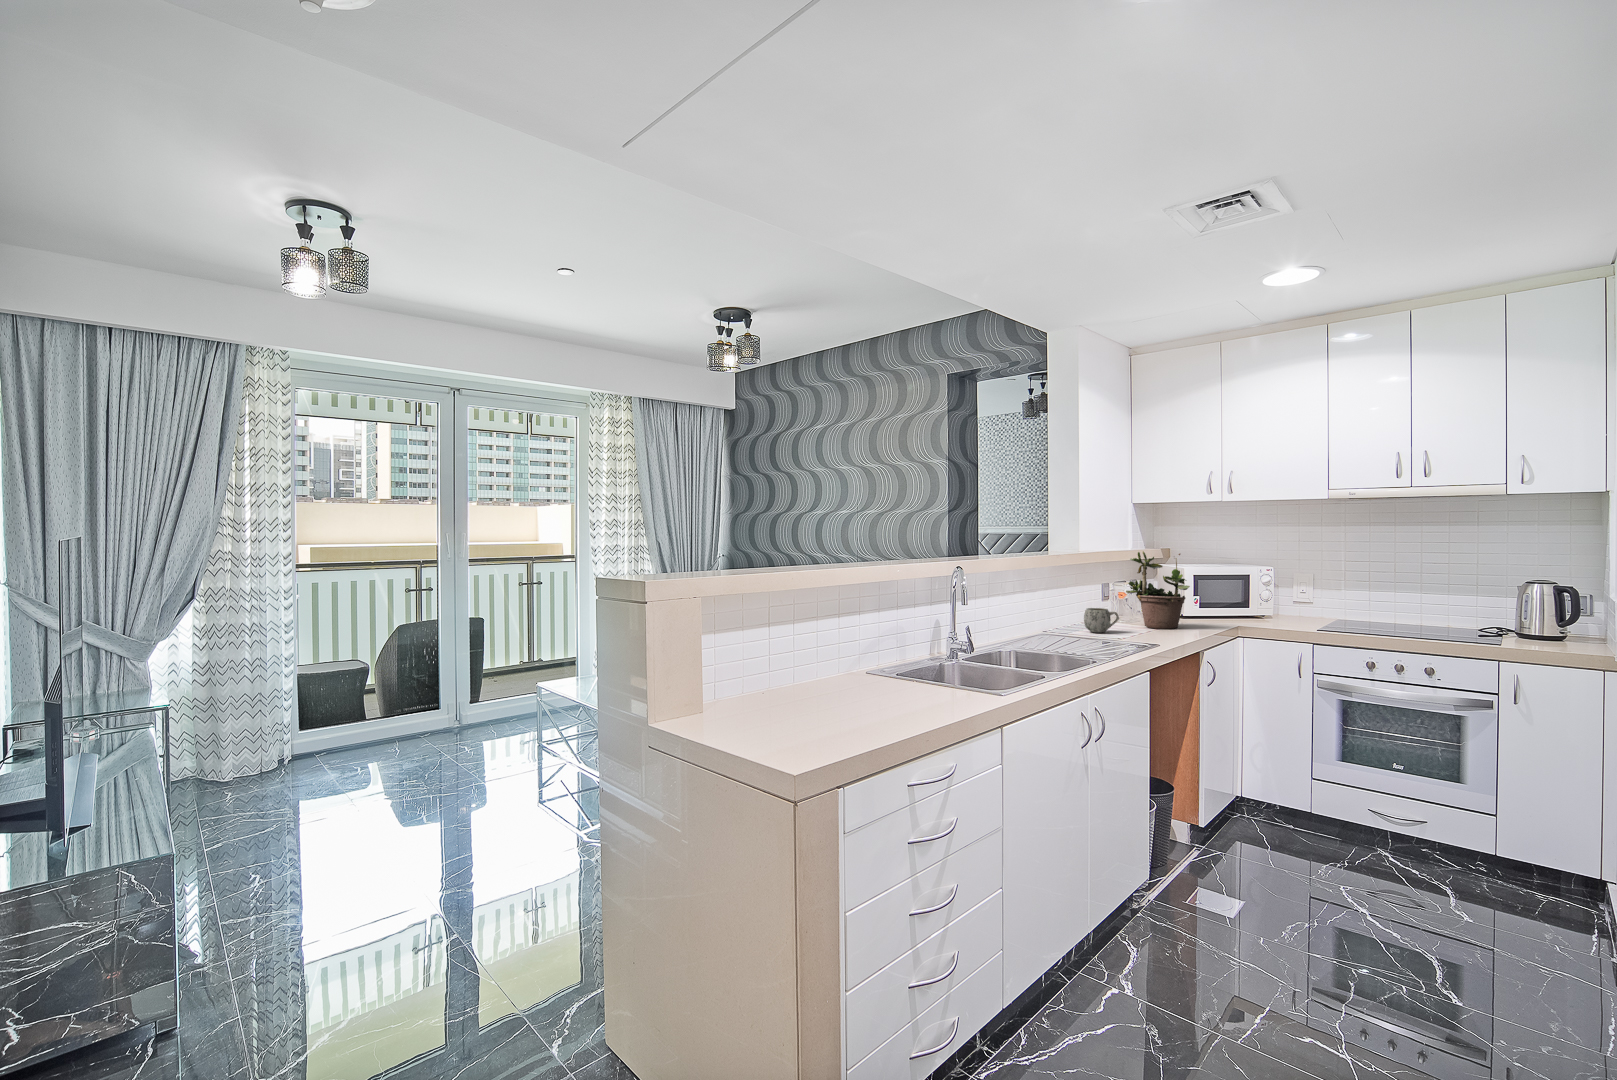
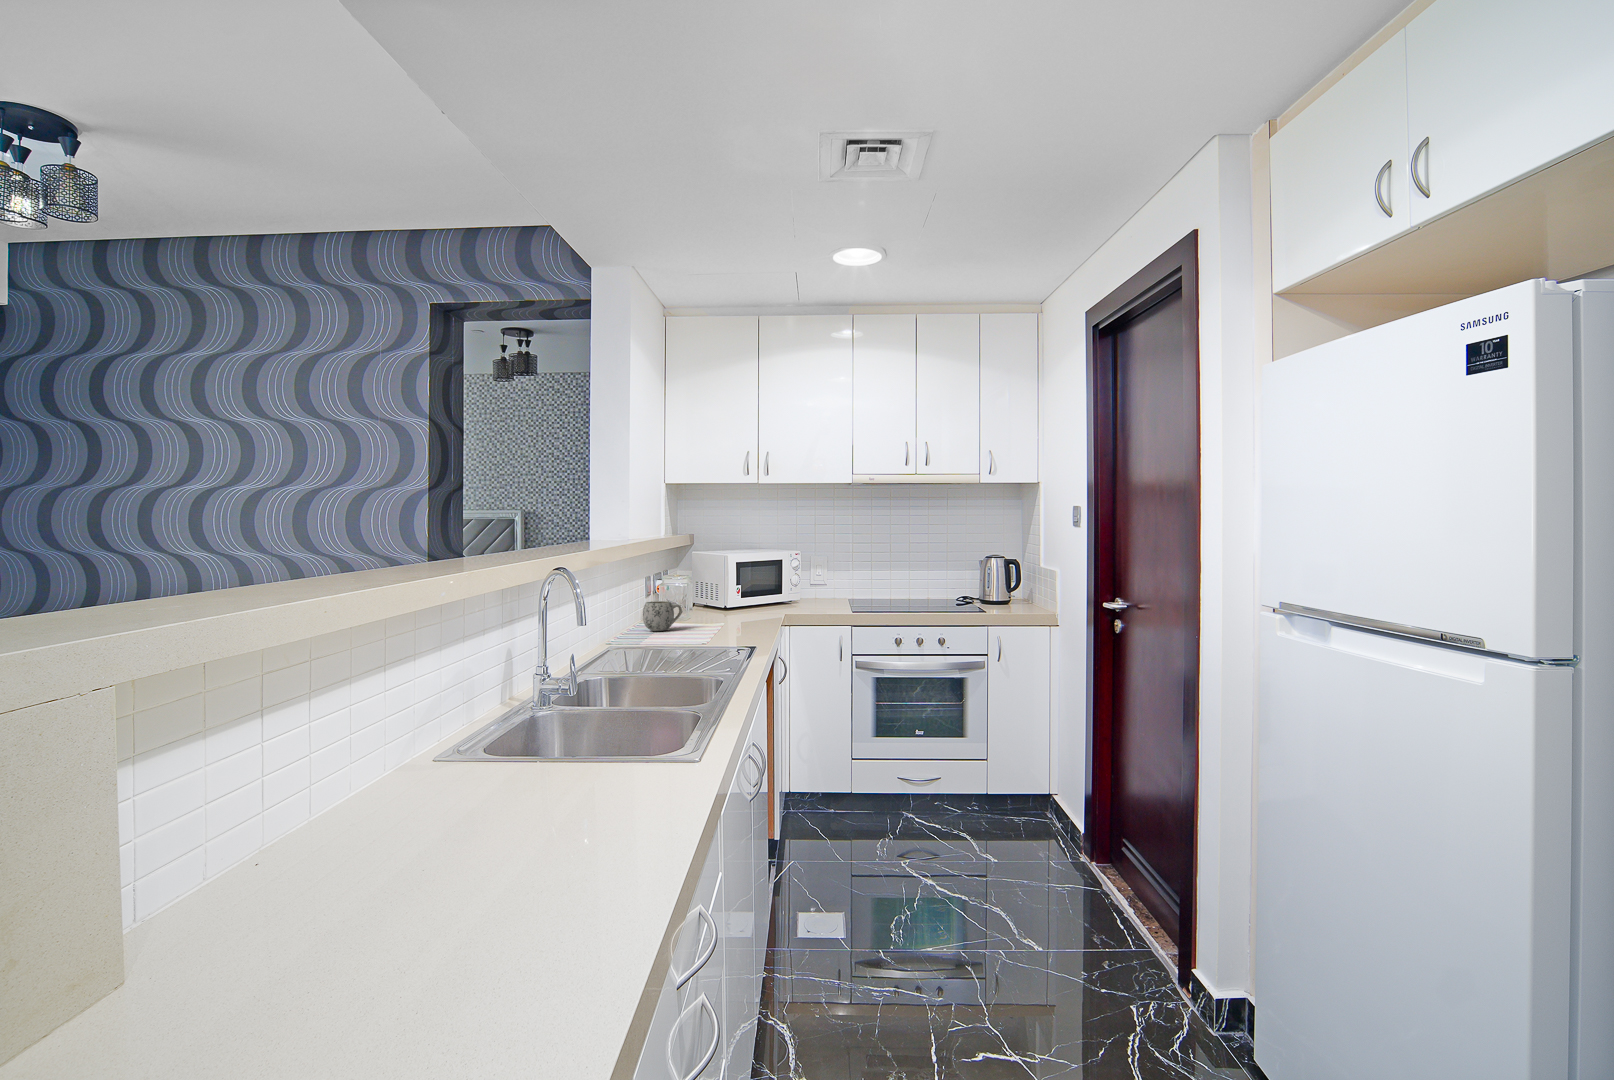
potted plant: present [1126,552,1190,629] -> none [680,526,749,621]

